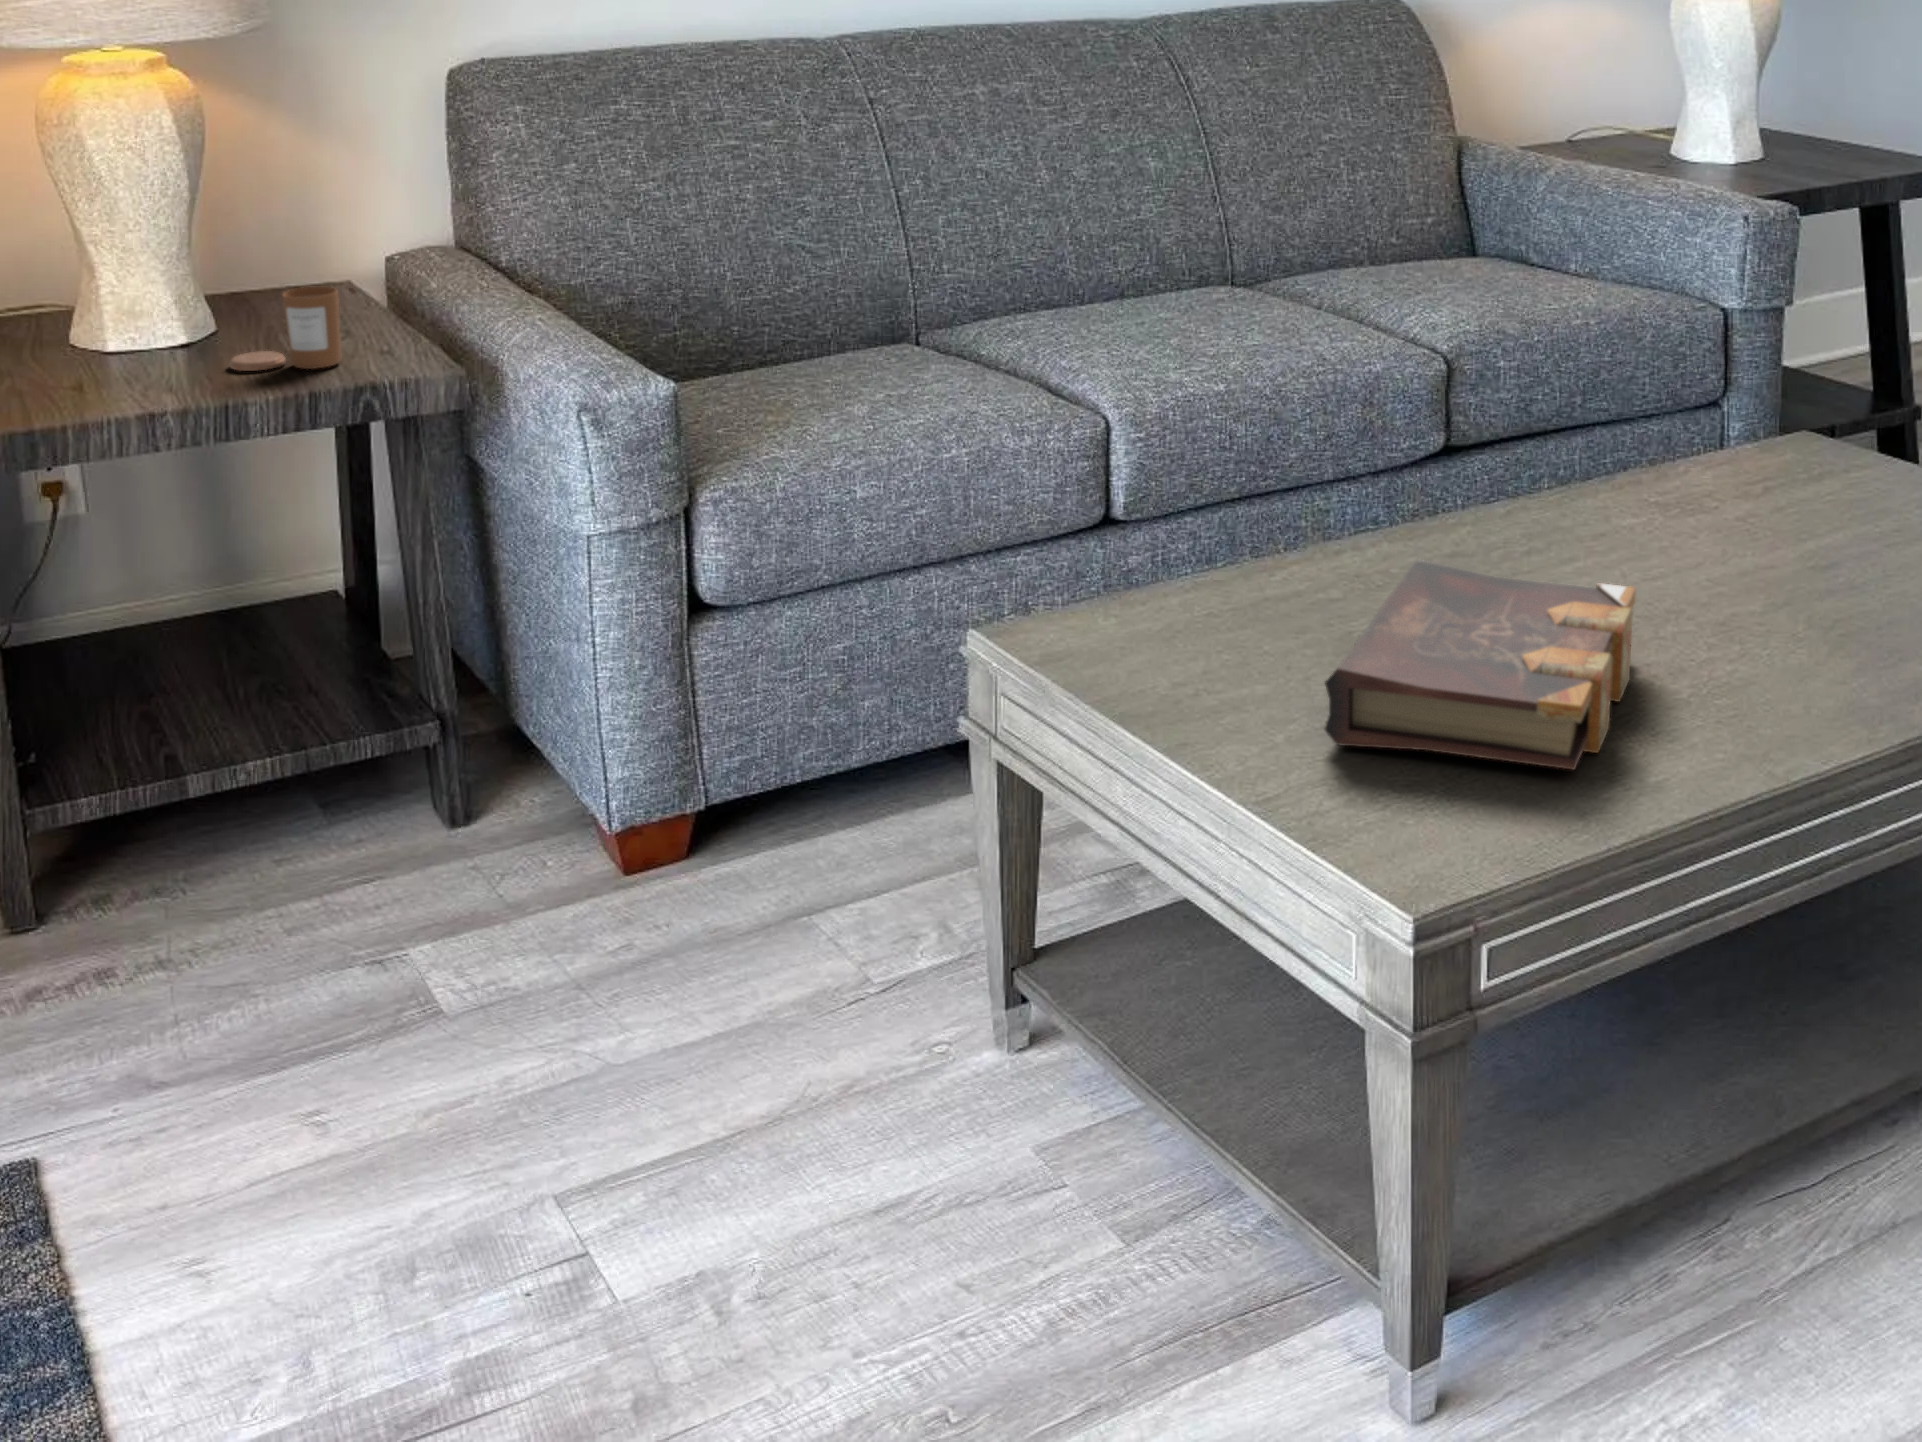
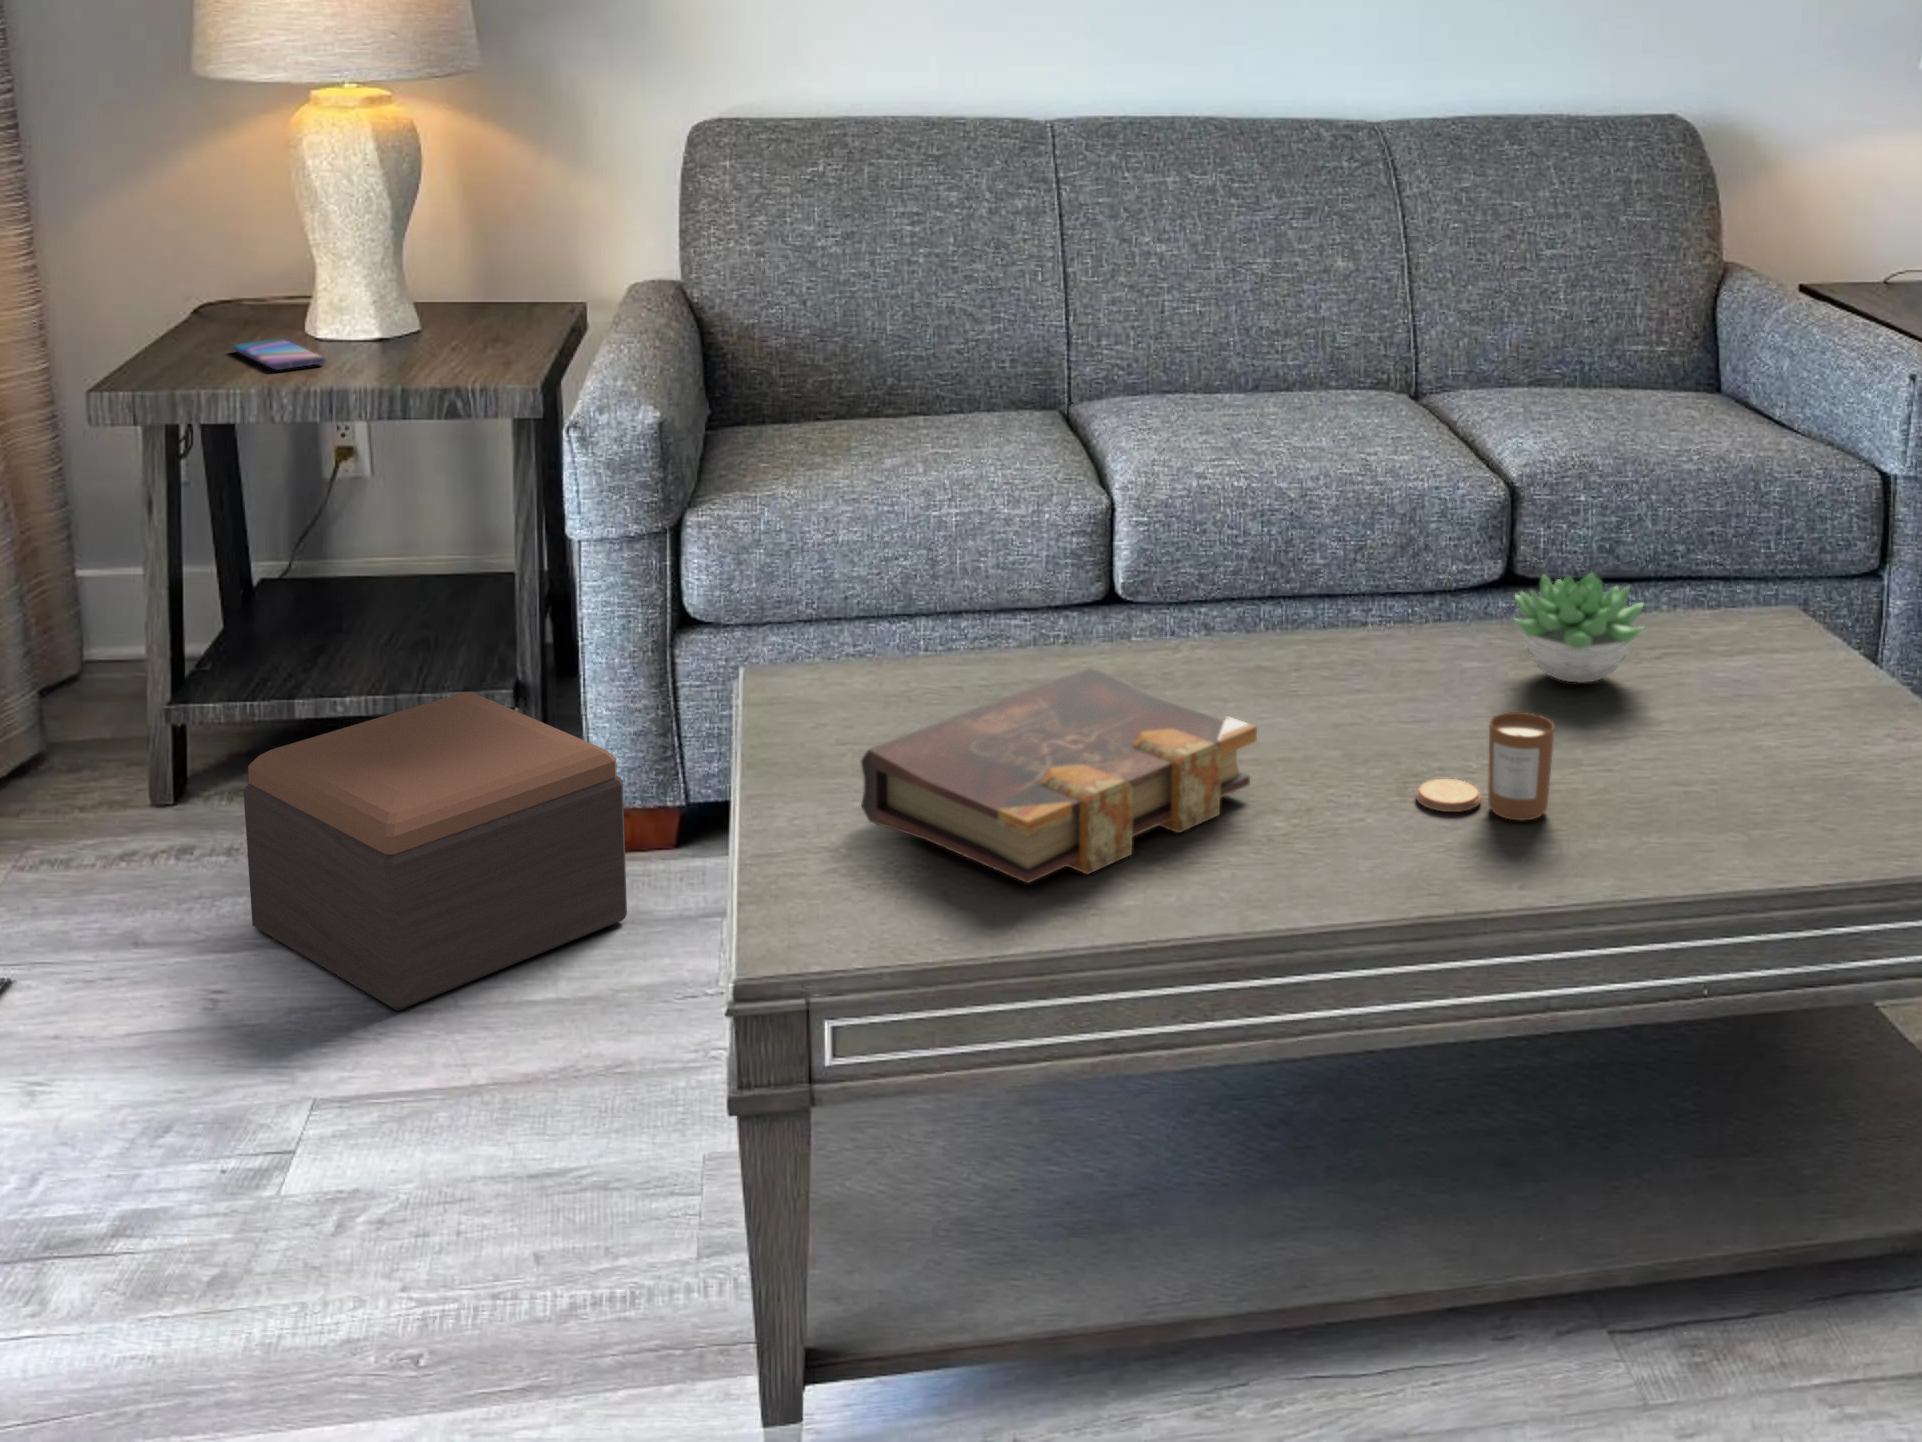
candle: present [230,287,341,371] -> present [1416,712,1554,821]
smartphone: none [23,356,170,389] -> present [233,339,326,370]
succulent plant: none [1669,411,1815,515] -> present [1514,573,1644,683]
footstool: none [275,725,718,1088] -> present [243,692,627,1011]

